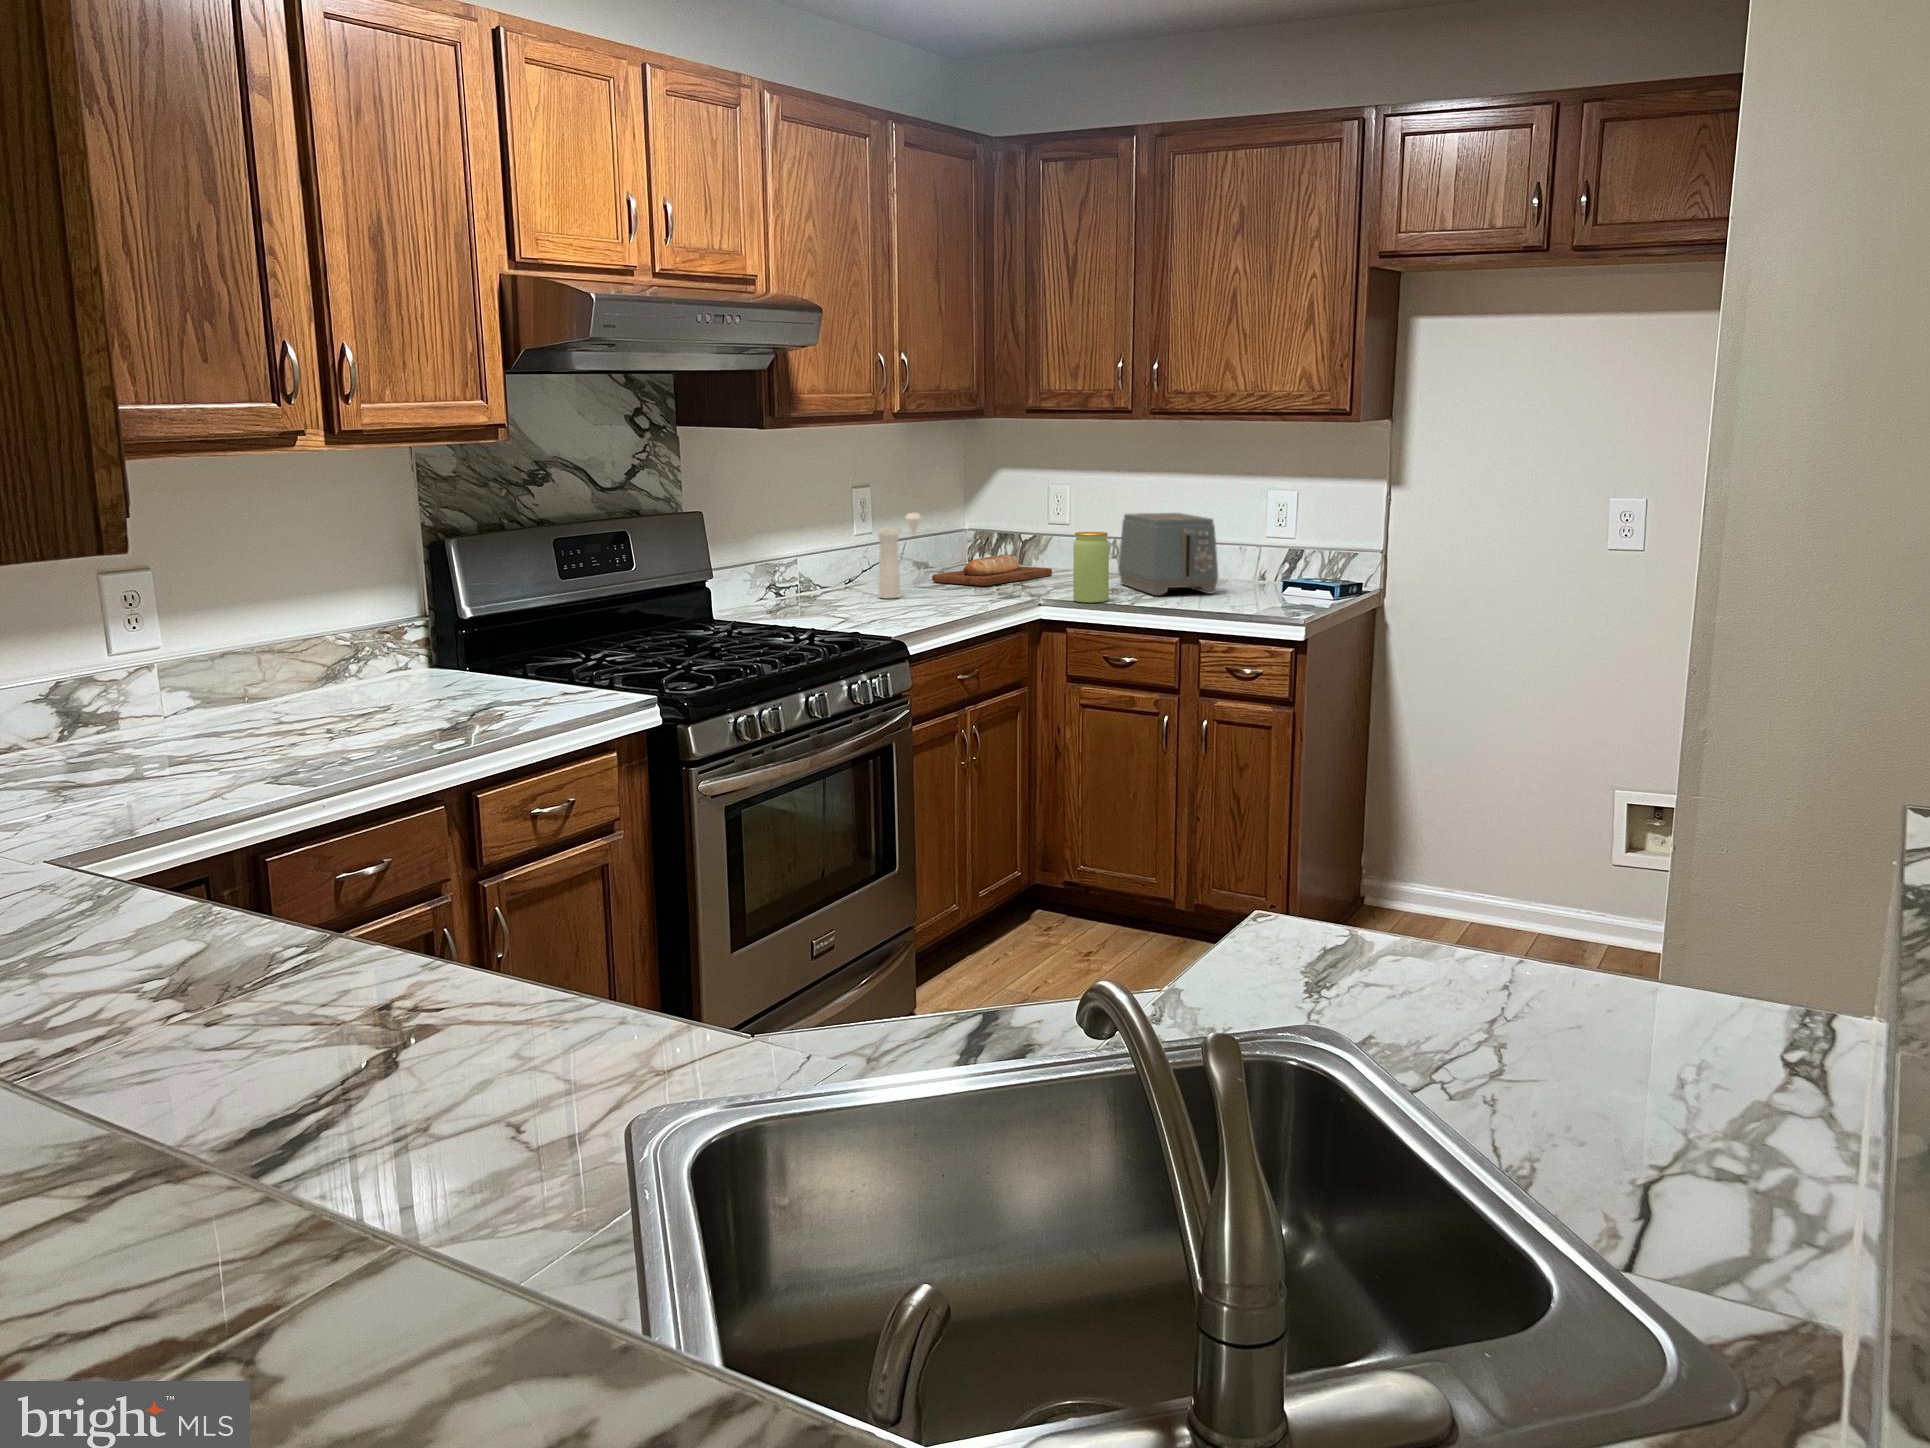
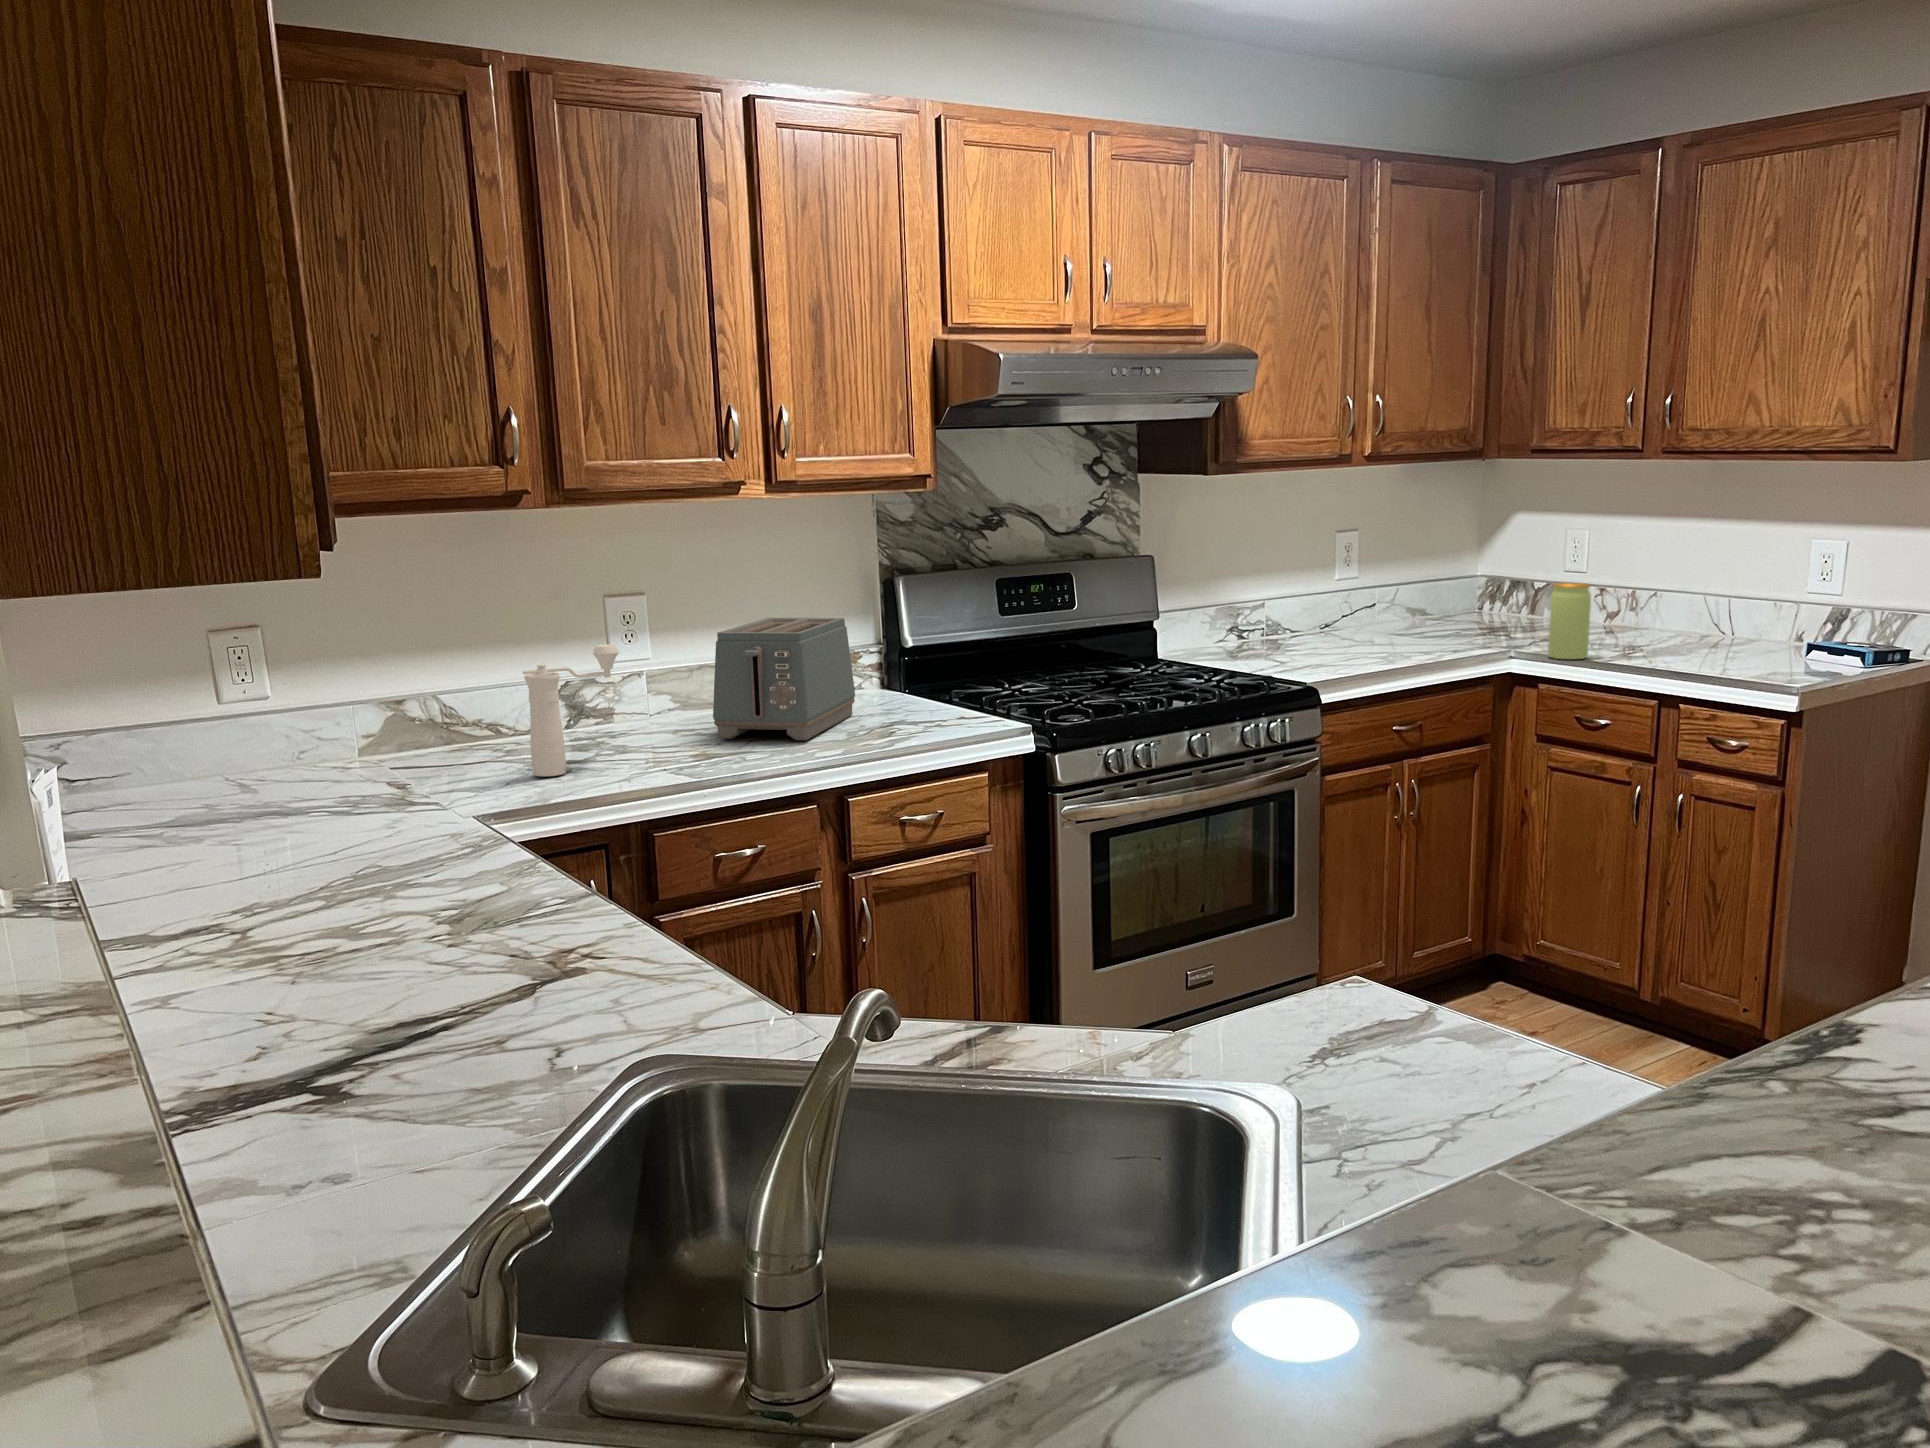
pepper mill: present [877,513,921,598] -> present [523,644,619,776]
toaster: present [1118,513,1218,595] -> present [713,618,855,741]
bread loaf: present [932,555,1052,586] -> none [1420,605,1560,637]

